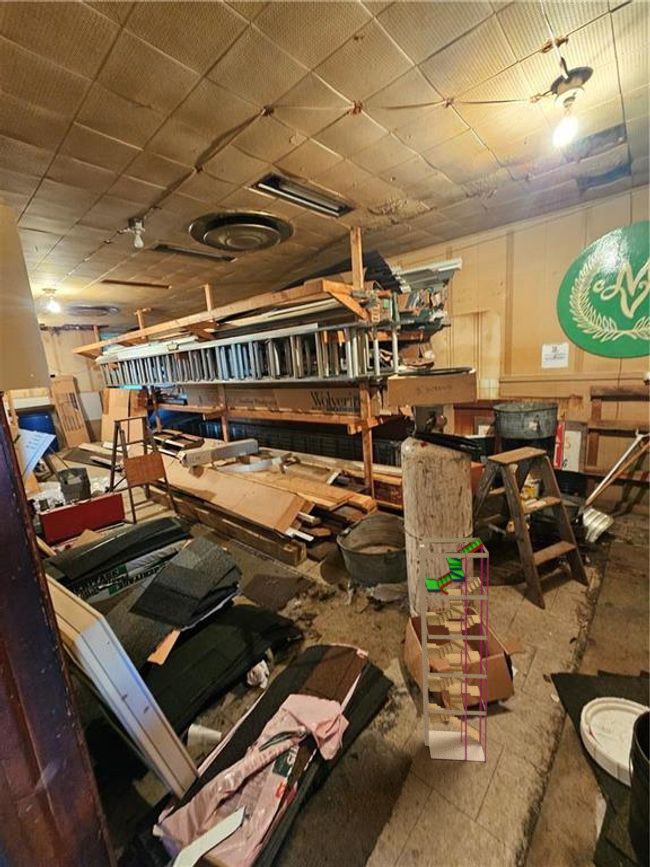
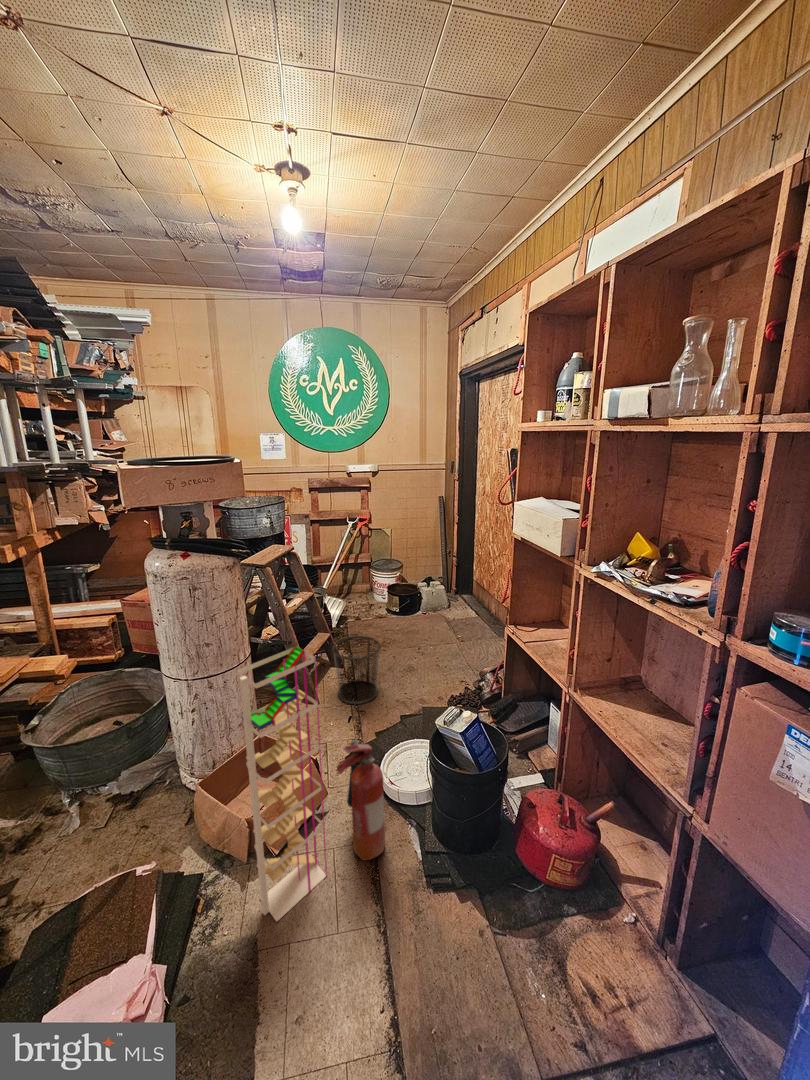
waste bin: none [566,557,633,637] -> present [332,636,381,704]
fire extinguisher: none [504,653,562,791] -> present [337,739,385,860]

